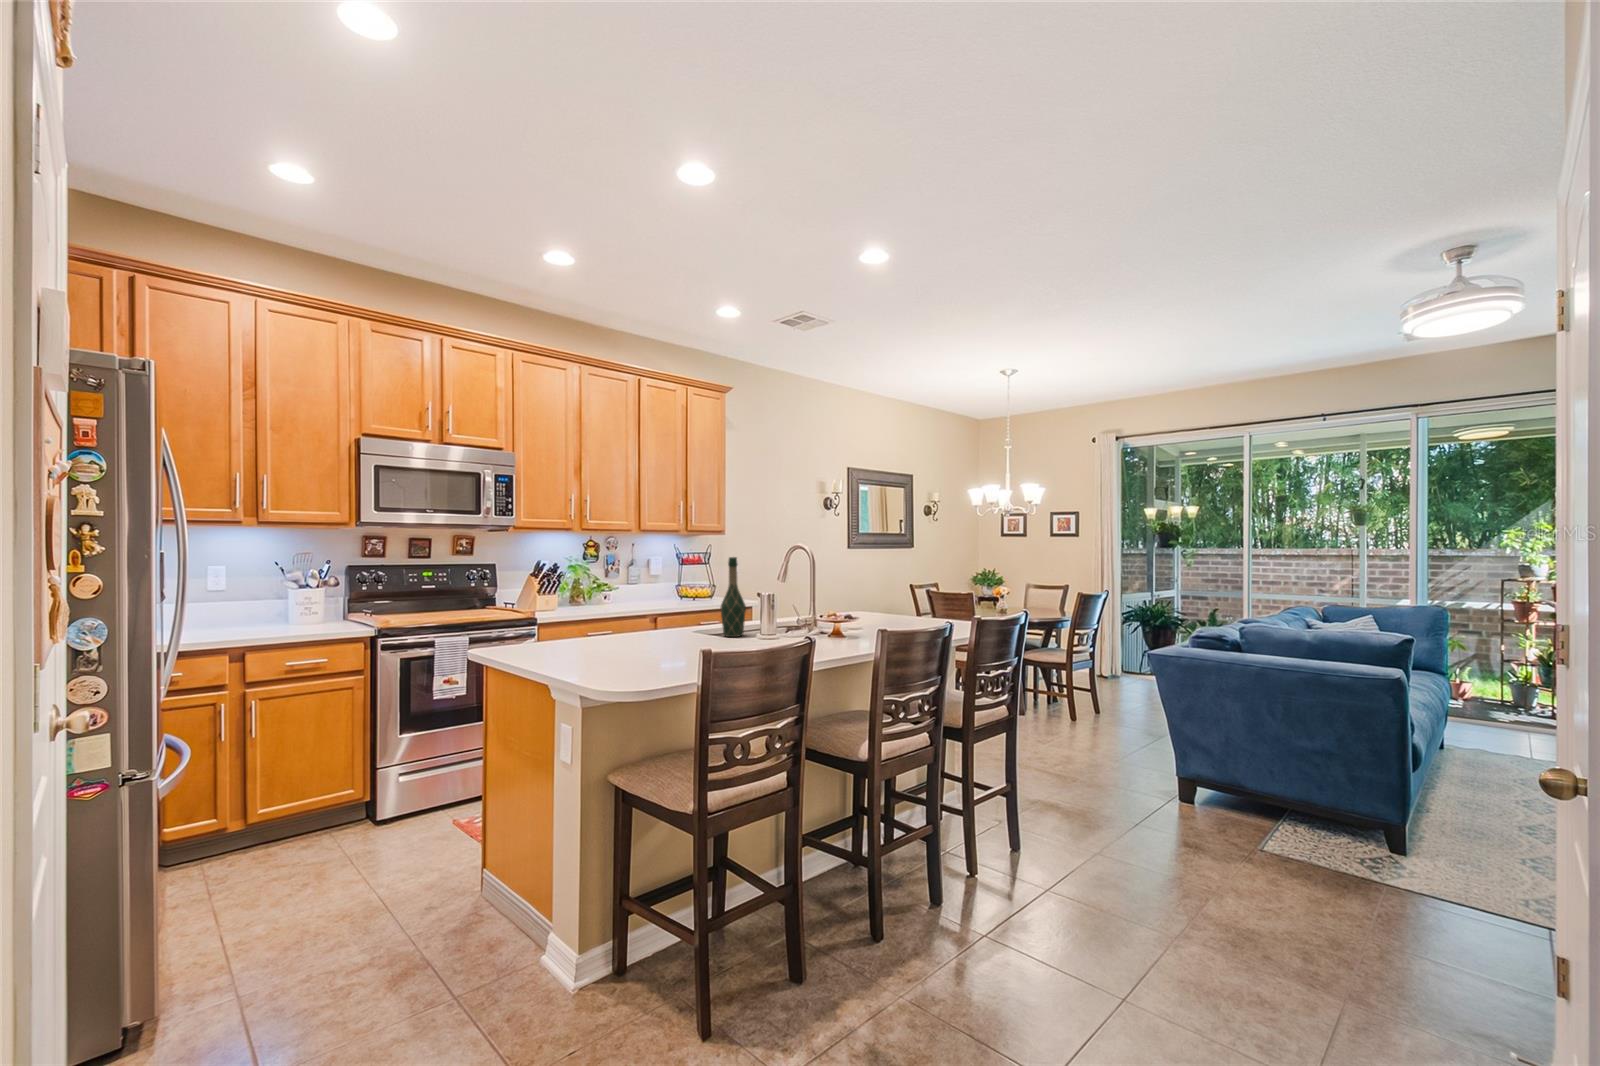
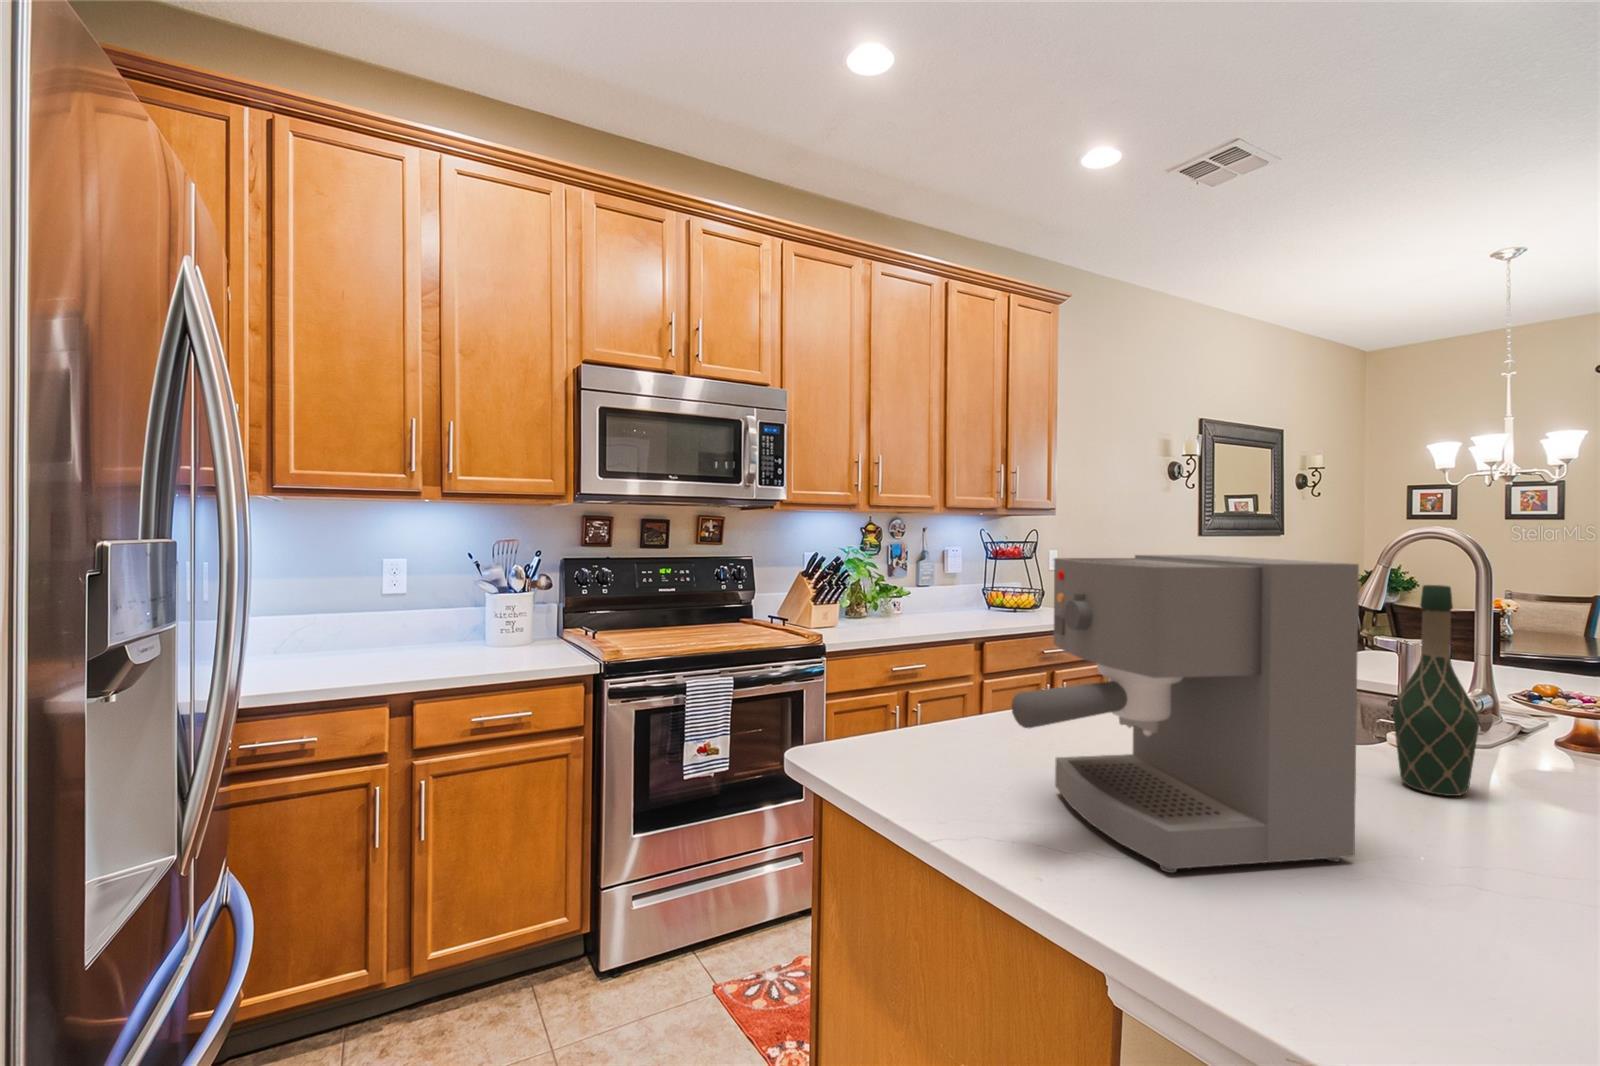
coffee maker: none [536,546,657,653] -> present [1012,555,1359,873]

